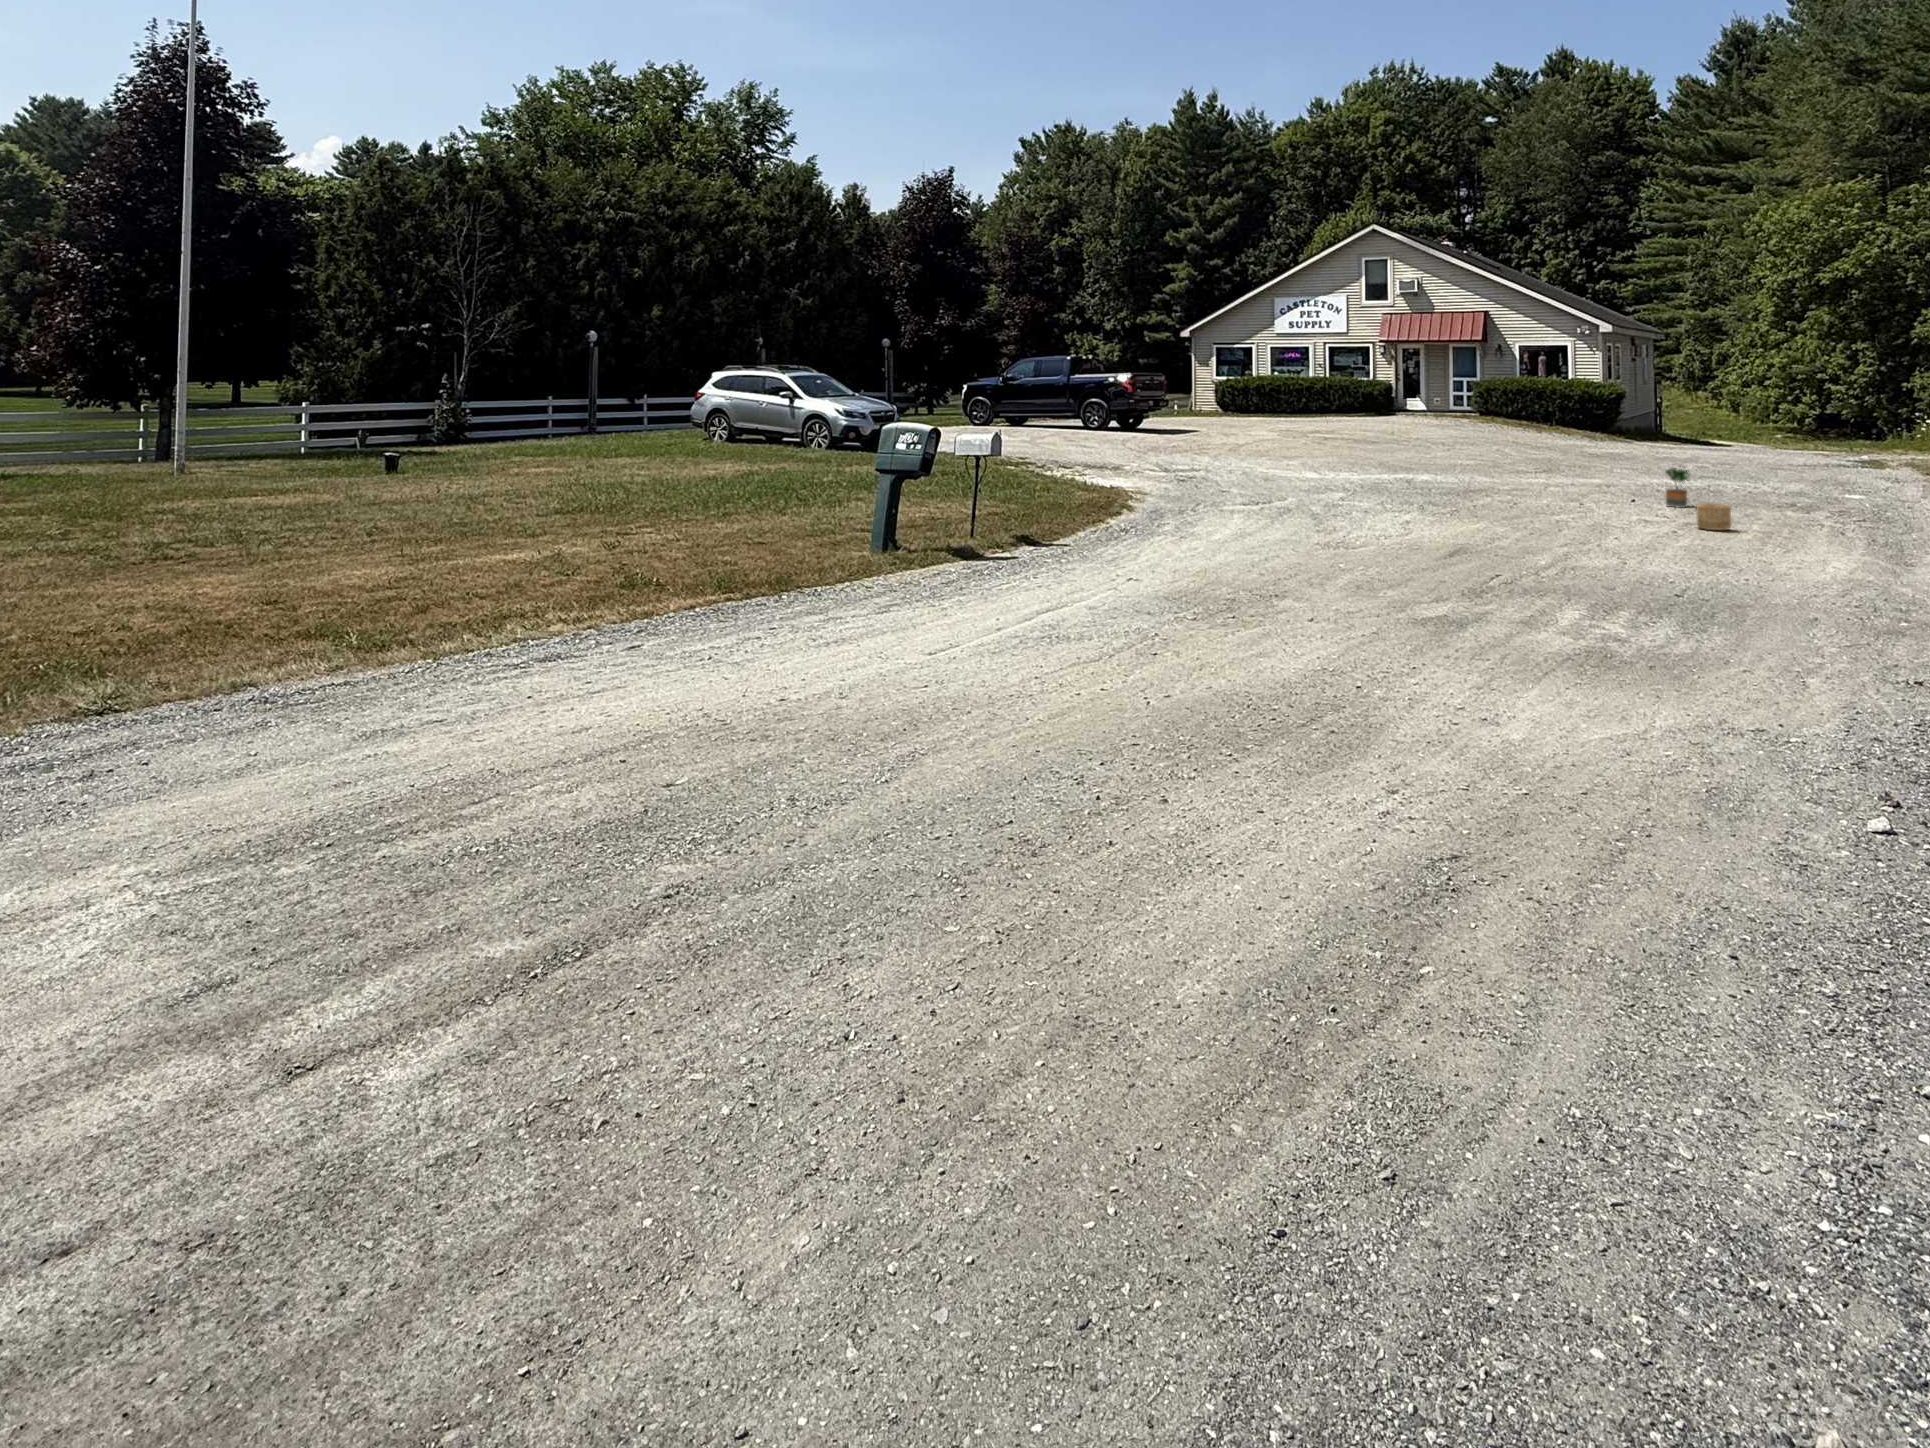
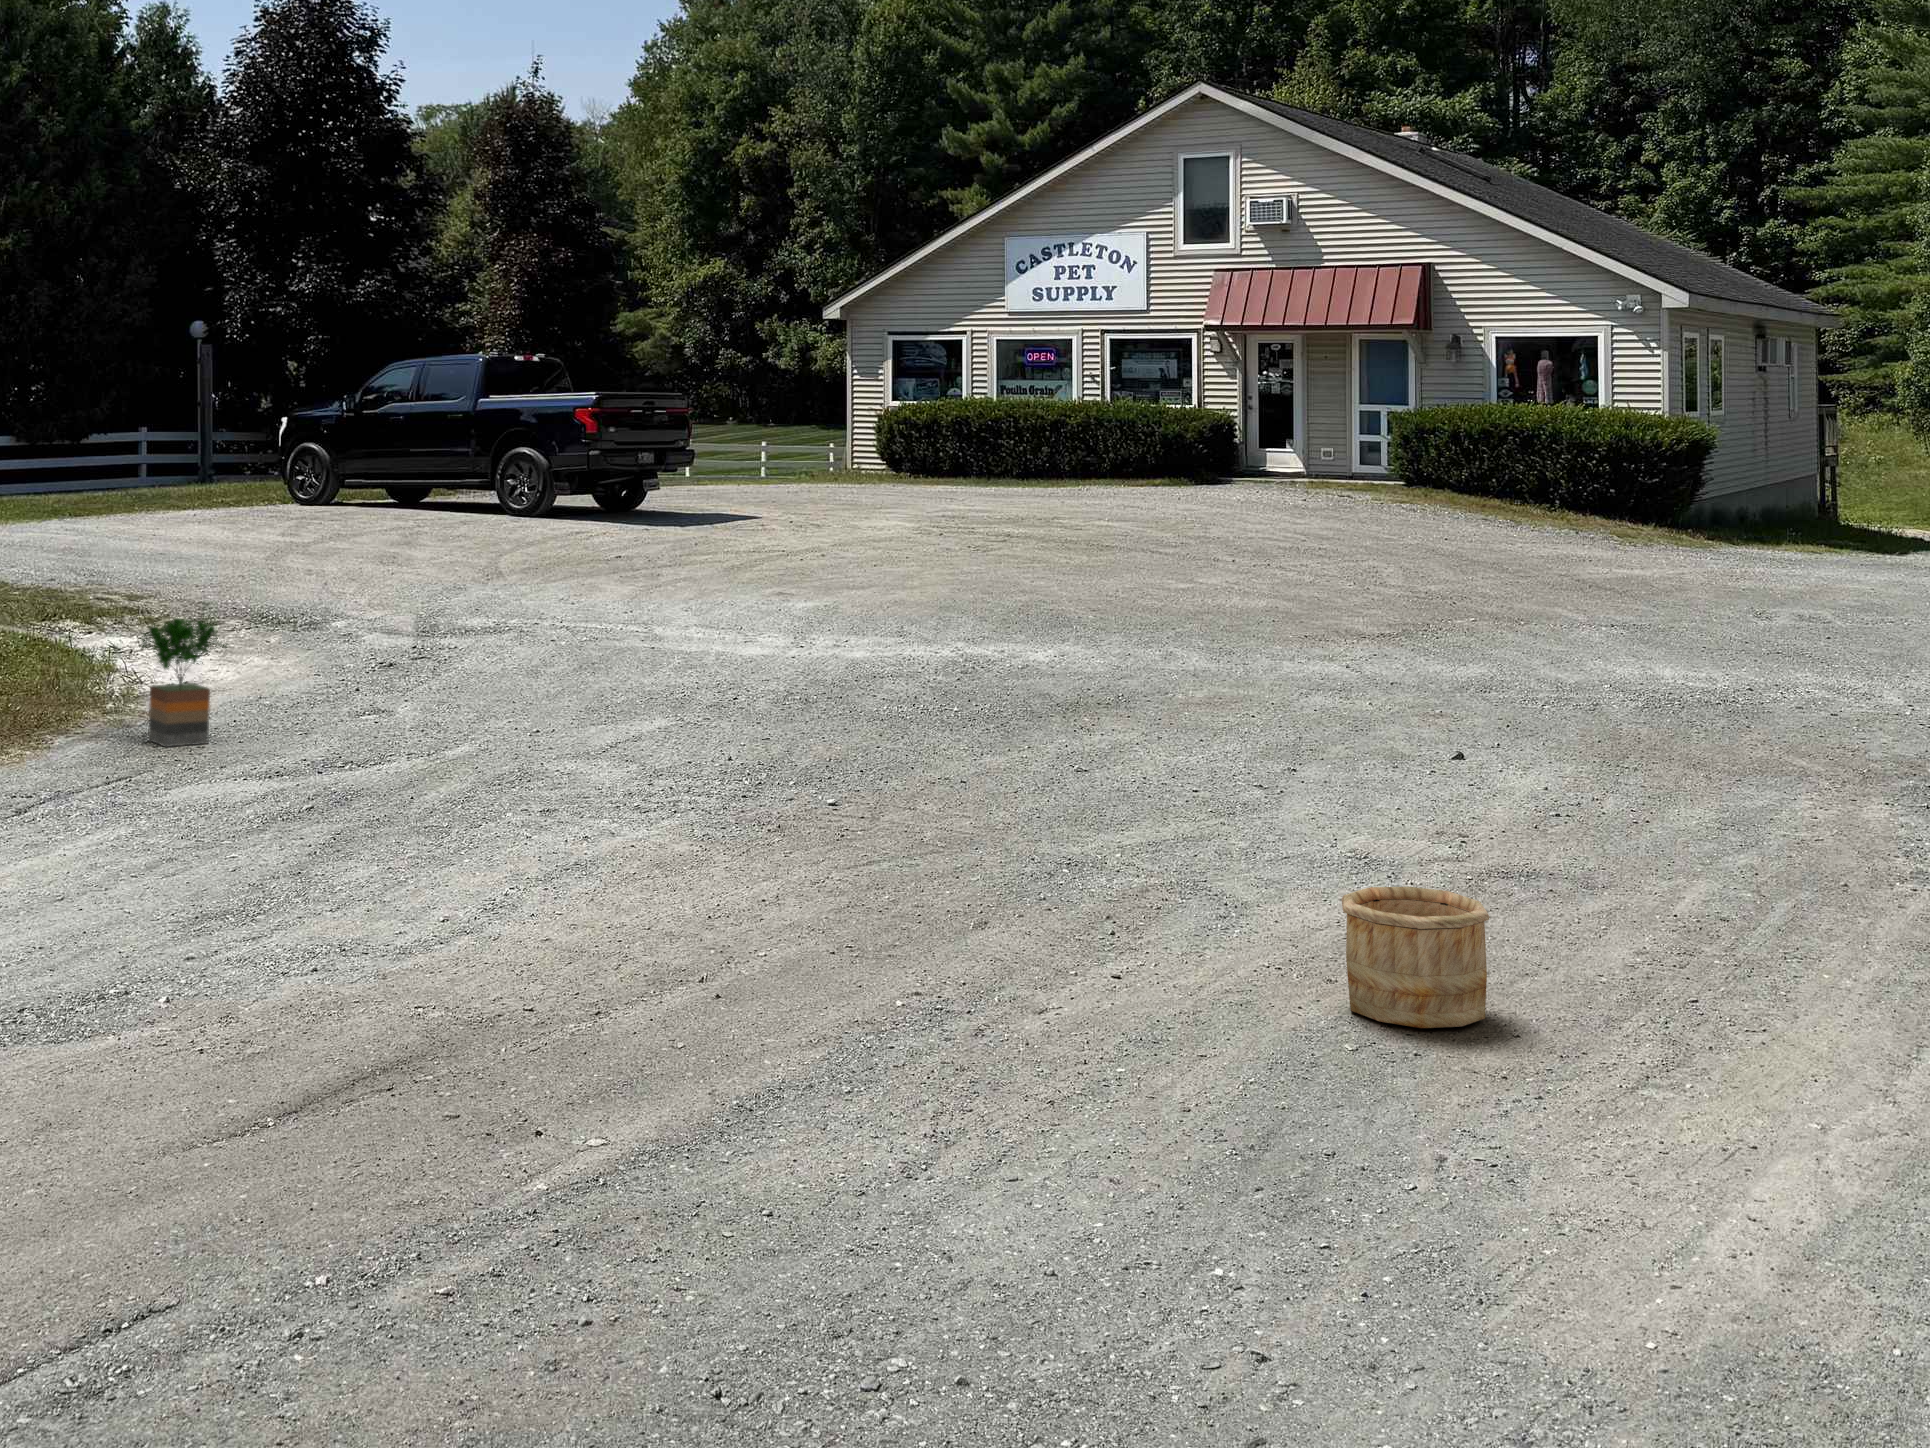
potted tree: present [1666,468,1691,508] -> present [140,618,227,747]

